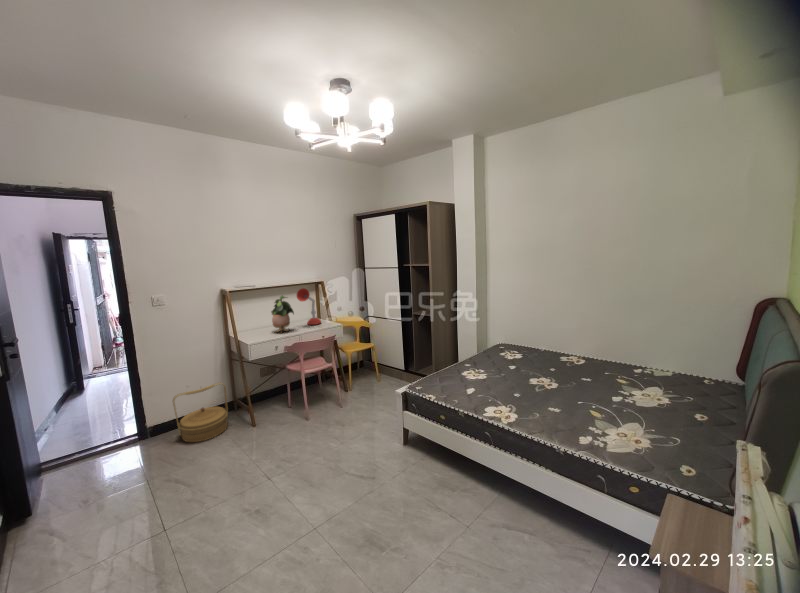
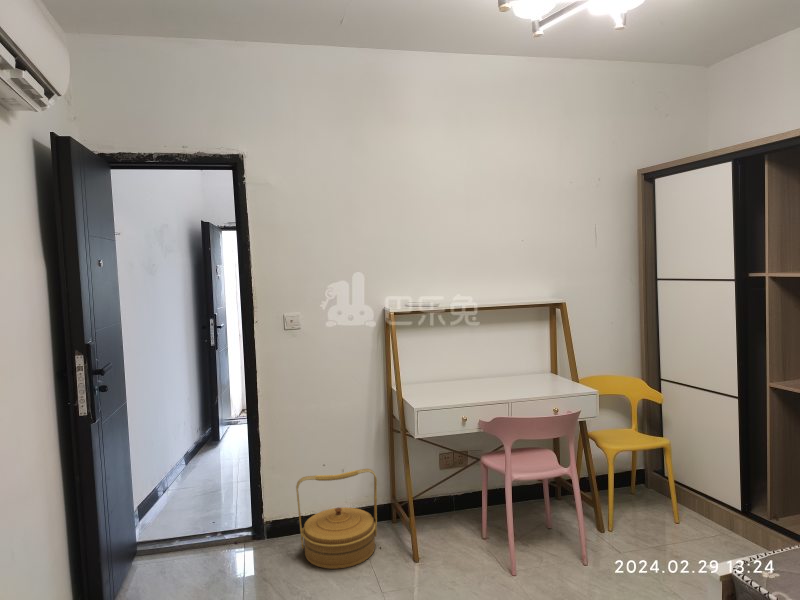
desk lamp: present [297,288,321,325] -> none [509,311,554,385]
potted plant: present [271,296,294,333] -> none [461,322,502,394]

